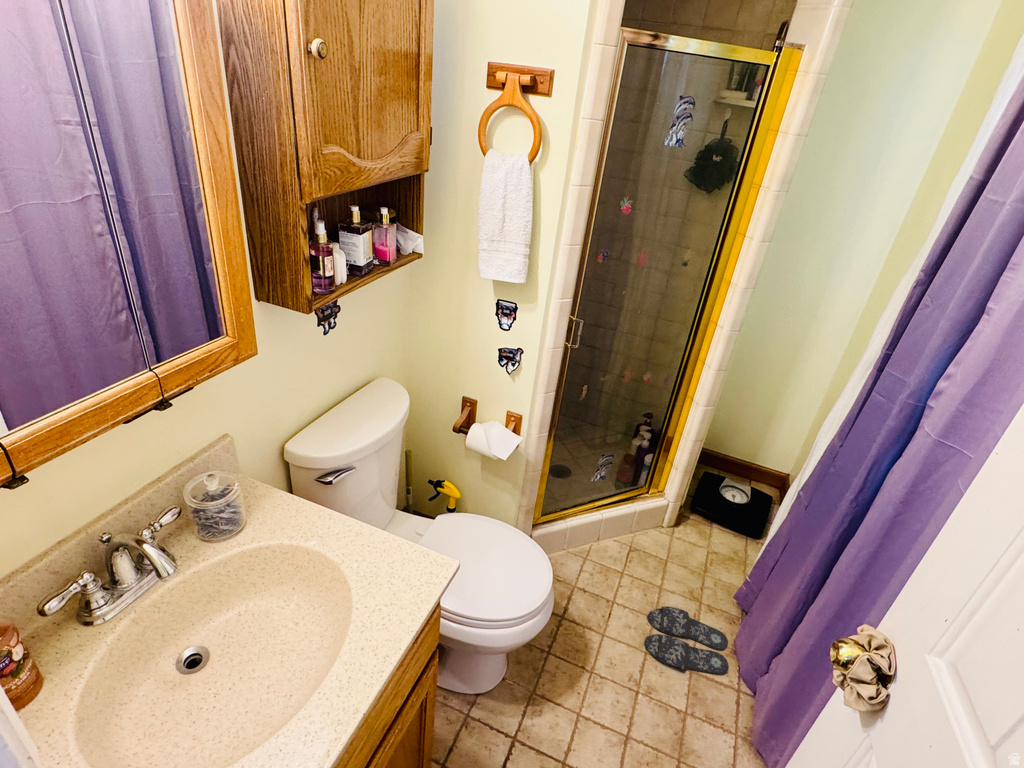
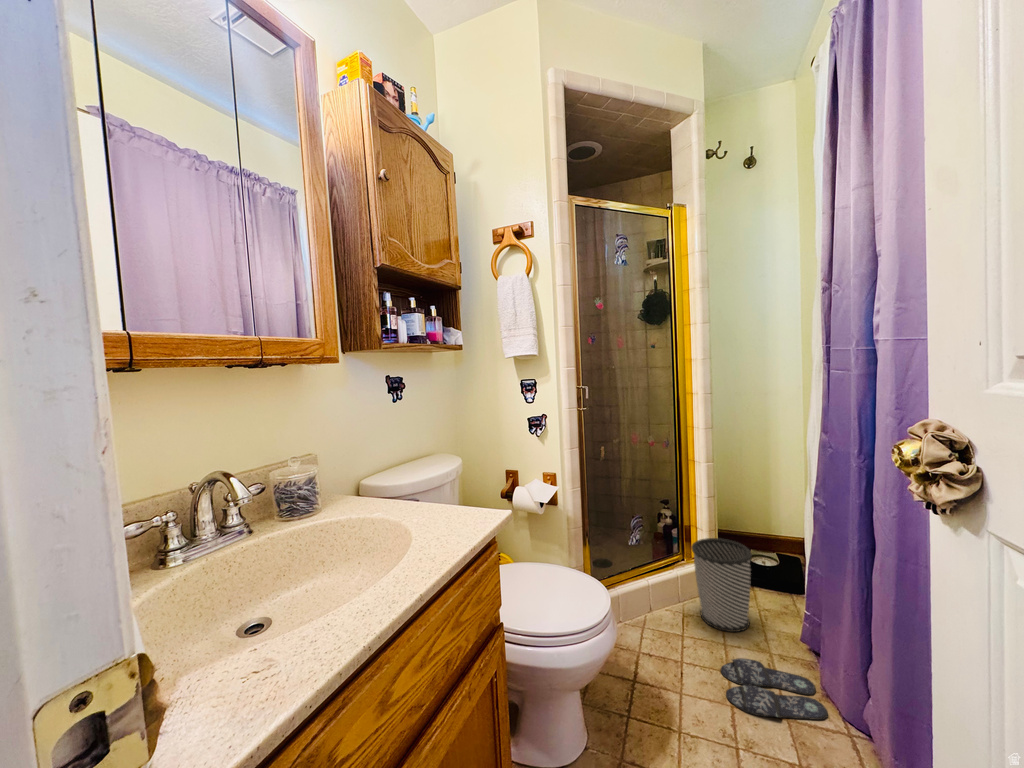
wastebasket: none [648,483,718,575] -> present [692,538,752,632]

